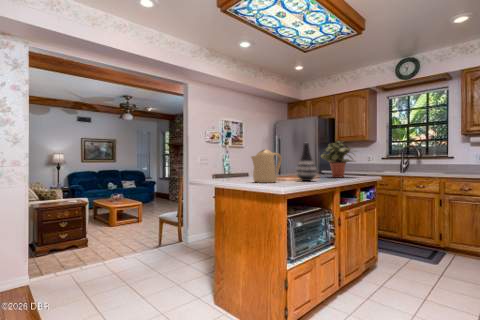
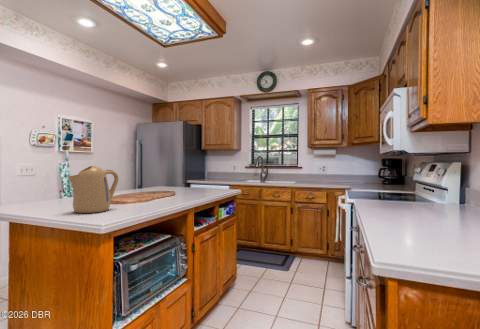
potted plant: present [321,141,355,178] -> none [178,153,217,194]
vase: present [296,143,317,181] -> none [140,157,167,205]

